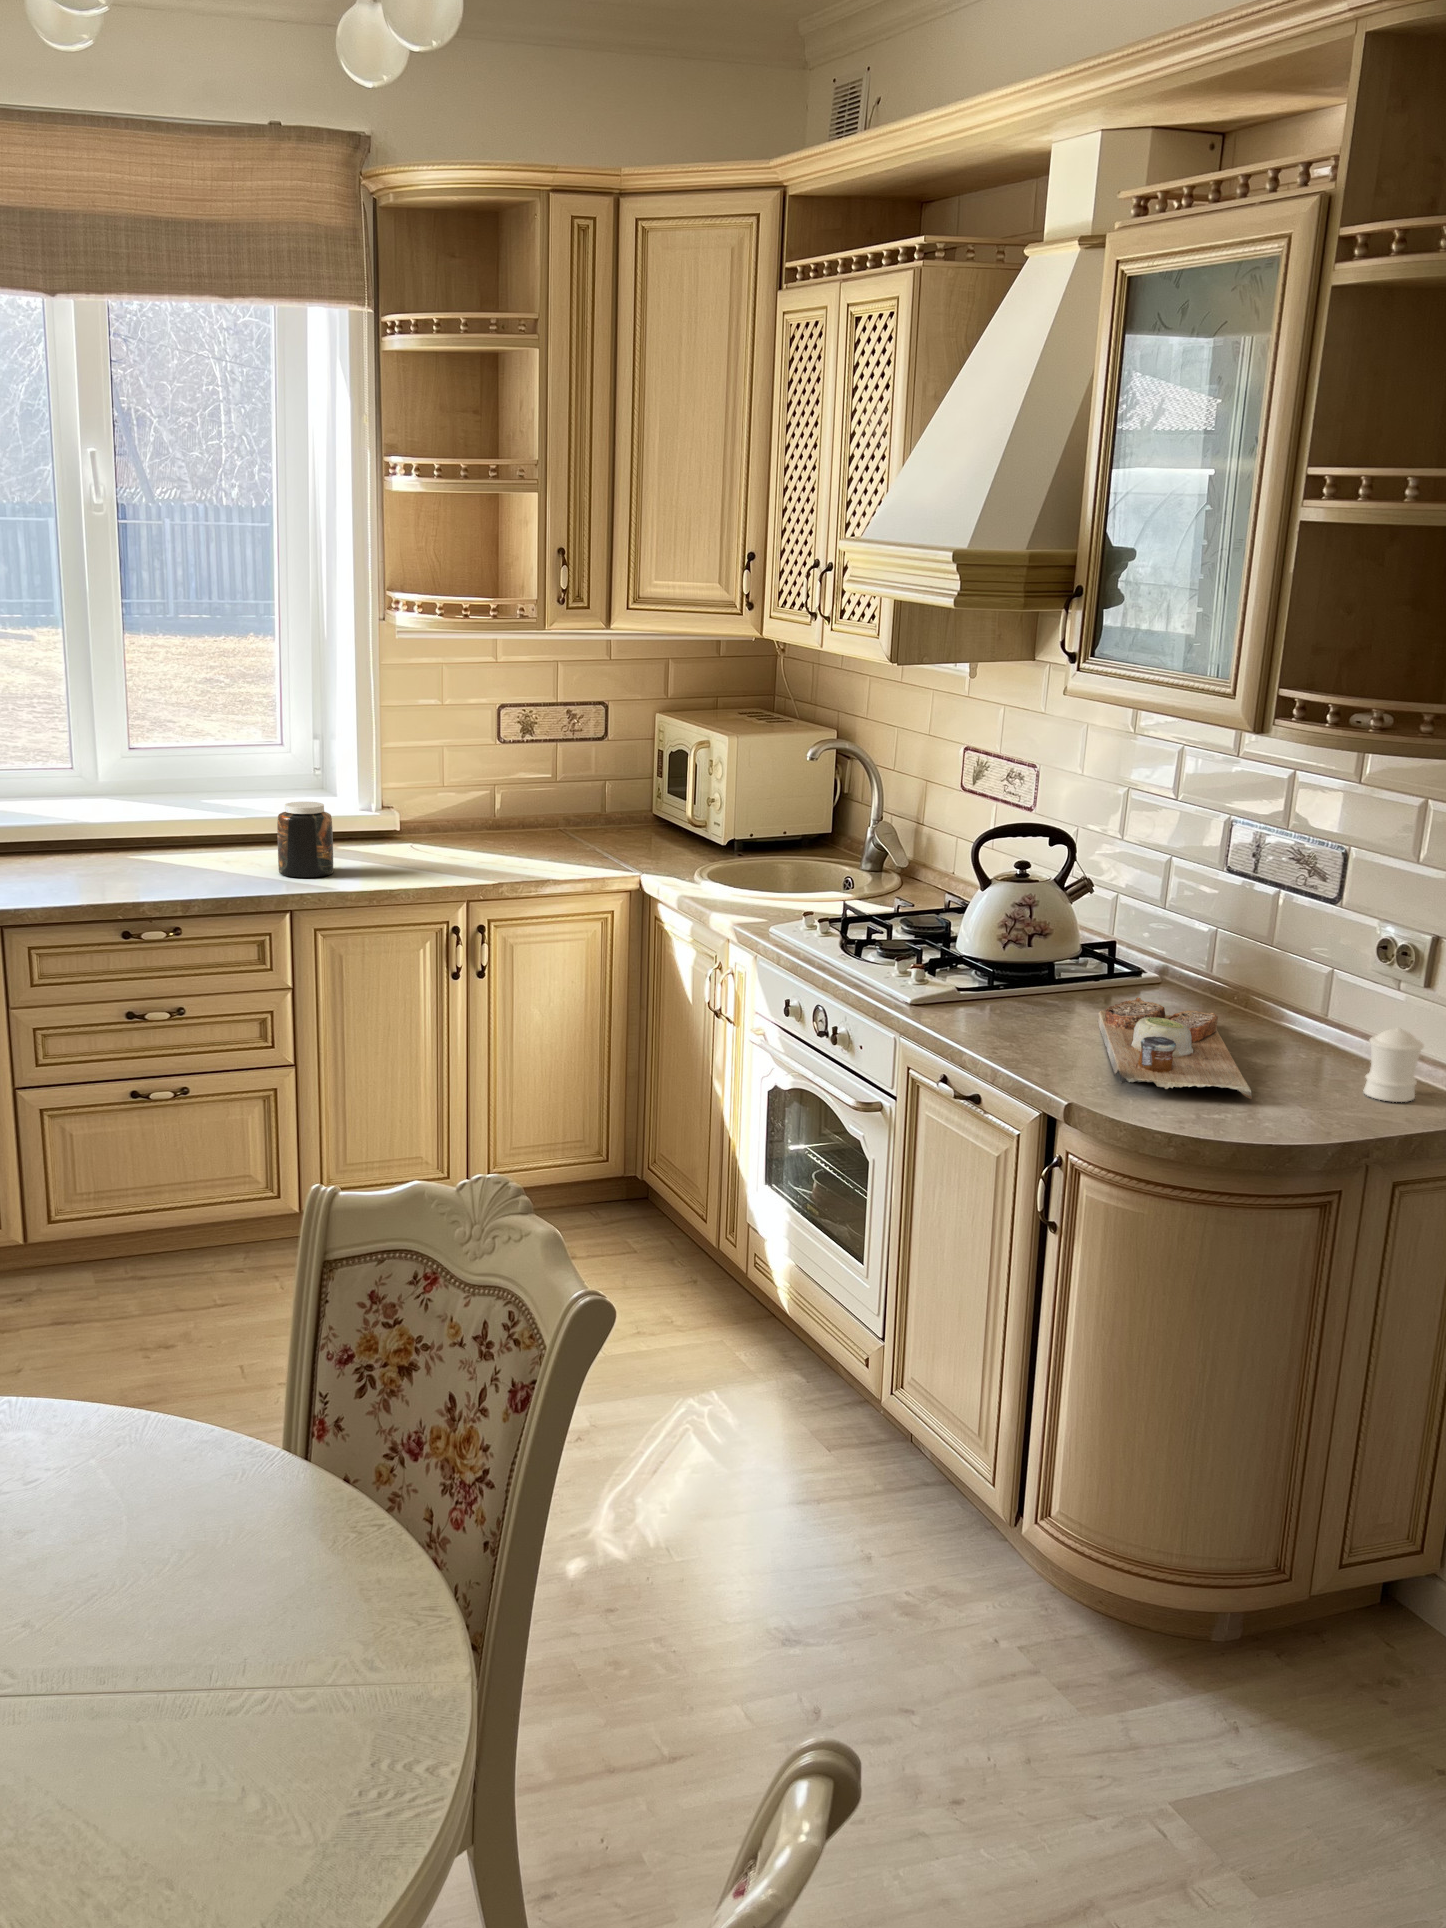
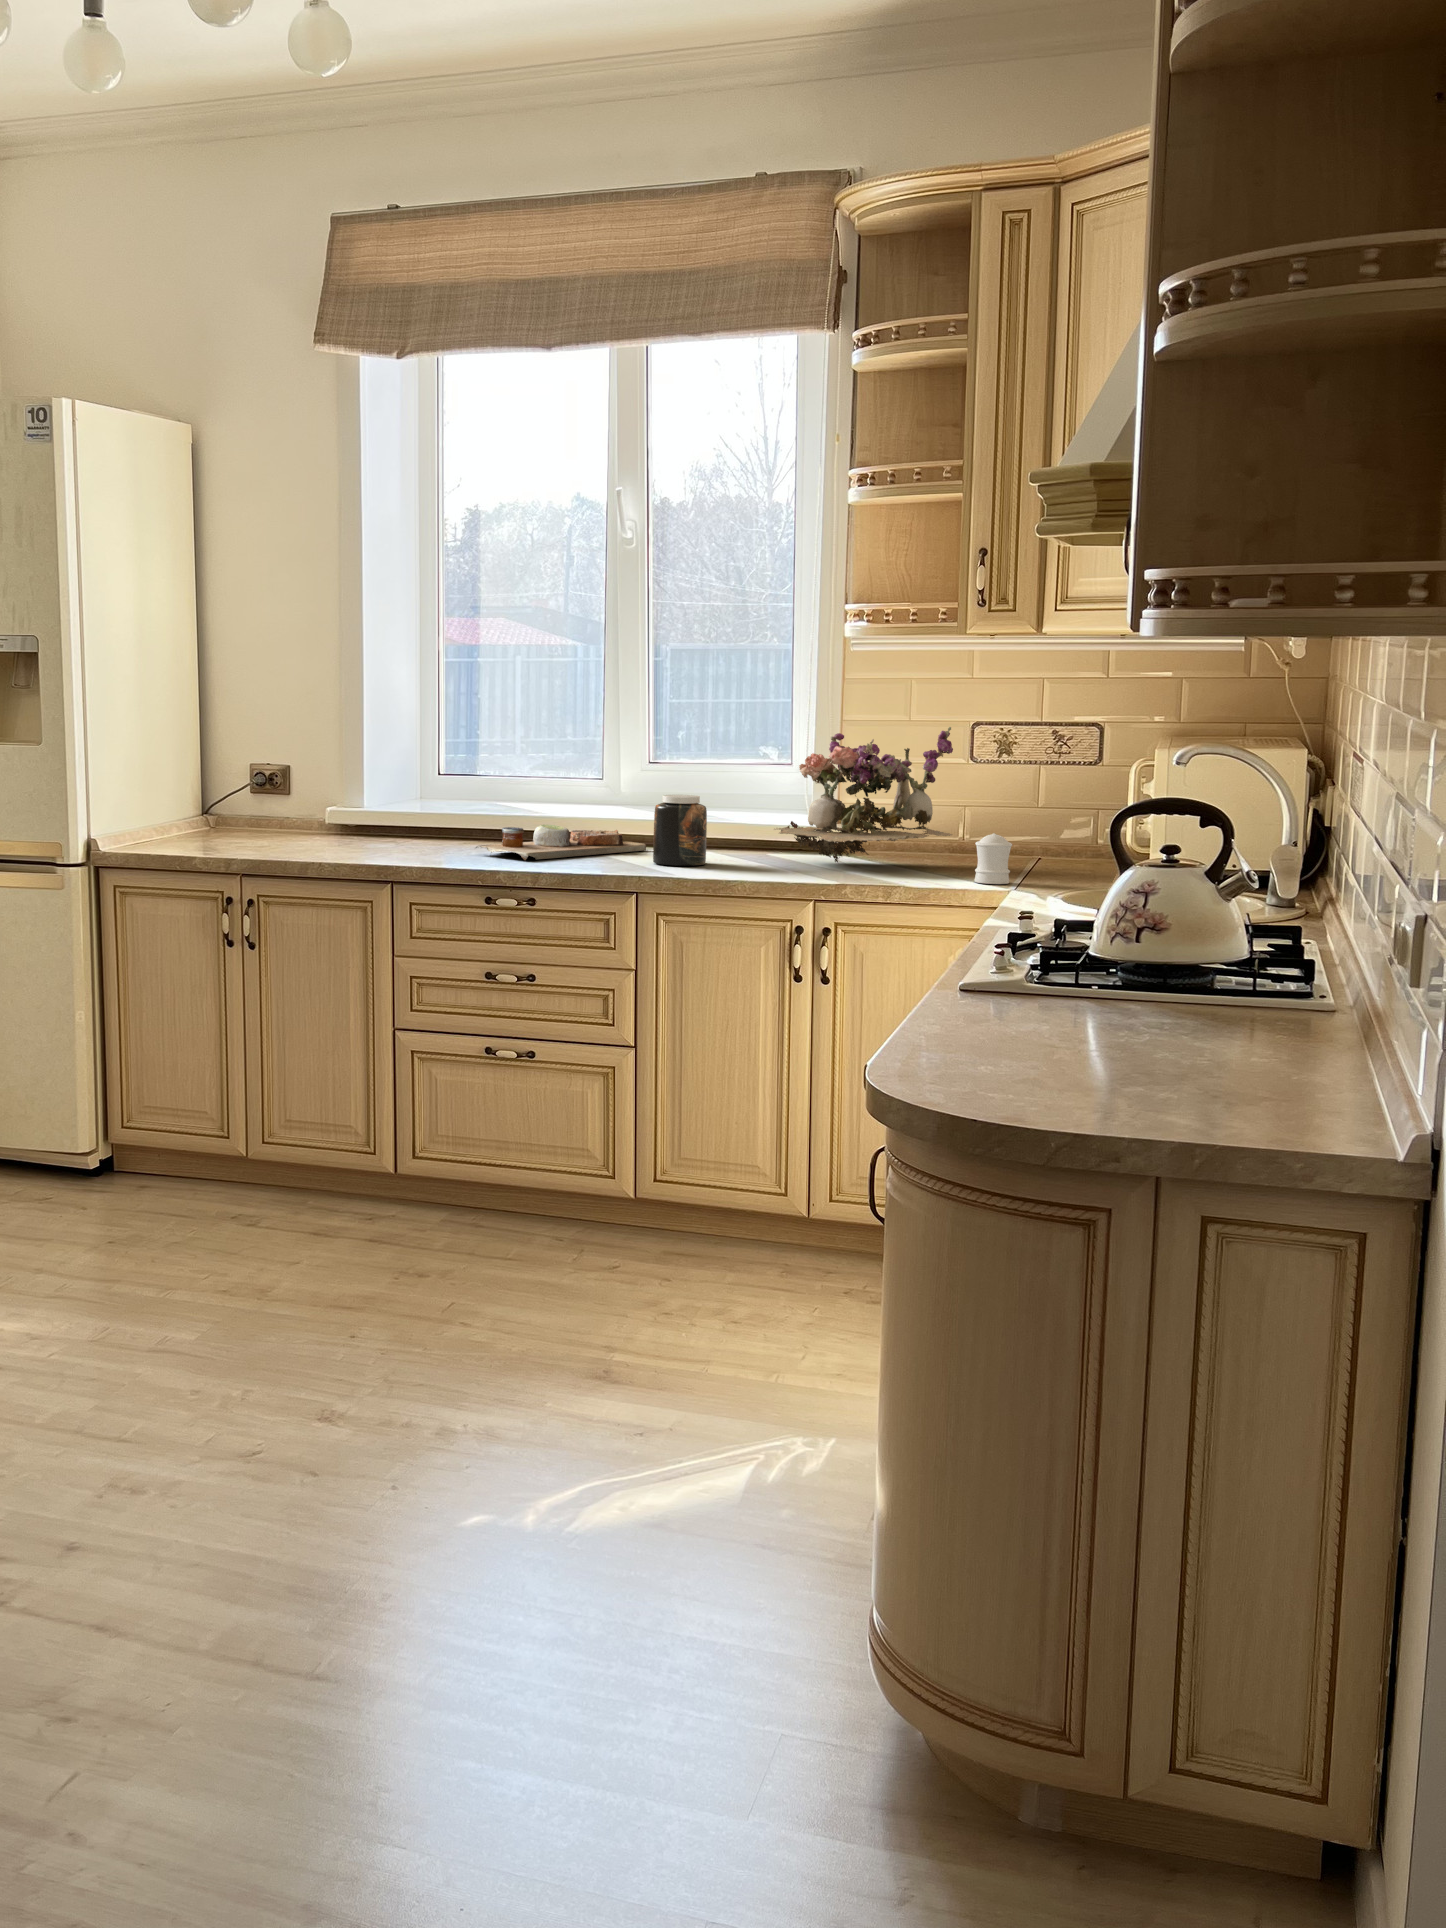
flower arrangement: none [369,714,539,853] -> present [774,727,953,863]
cutting board: present [1098,998,1252,1099] -> present [476,825,646,860]
salt shaker: present [1364,1028,1424,1102] -> present [974,833,1012,884]

